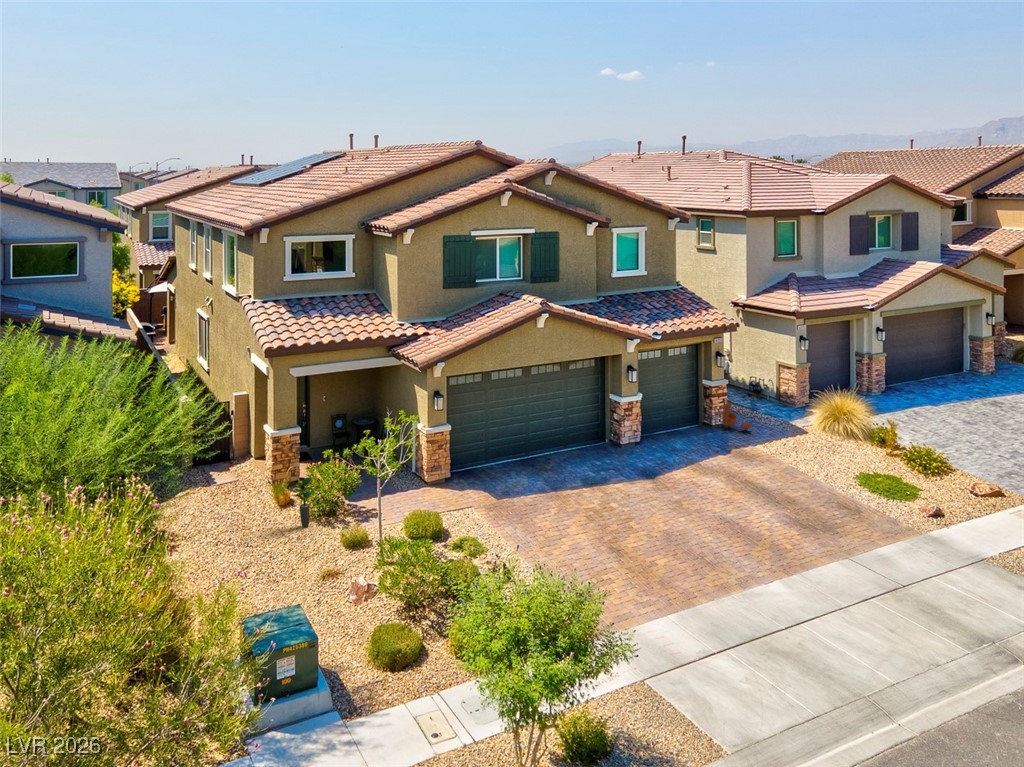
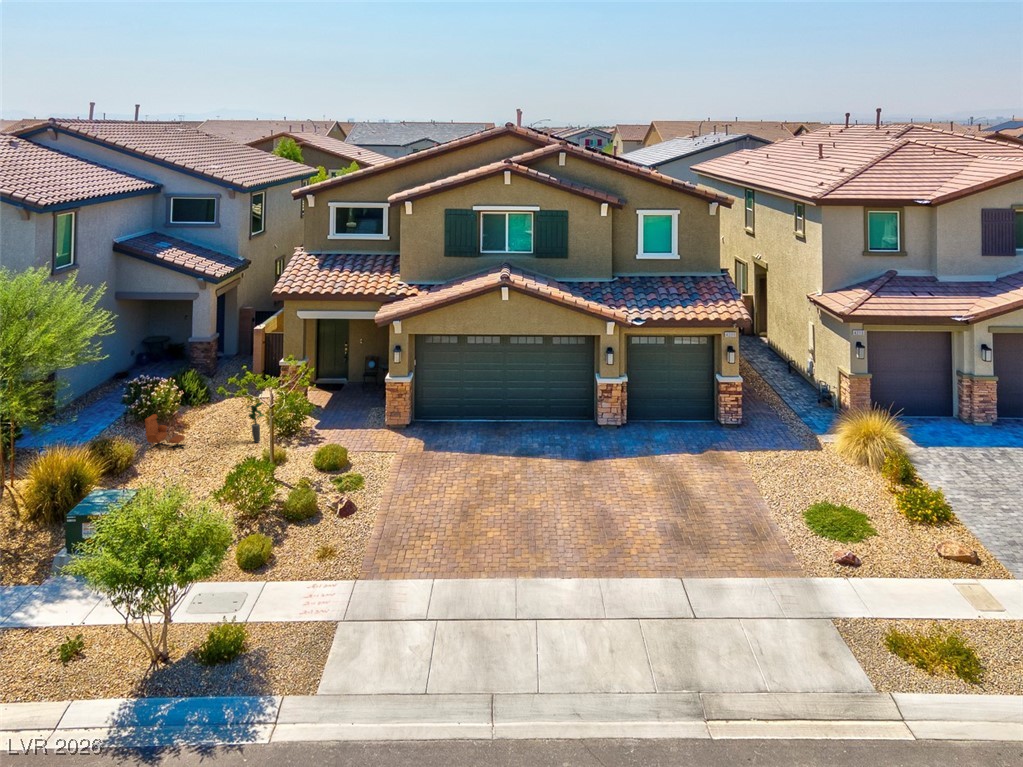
lounge chair: present [722,403,751,434] -> present [145,414,185,450]

